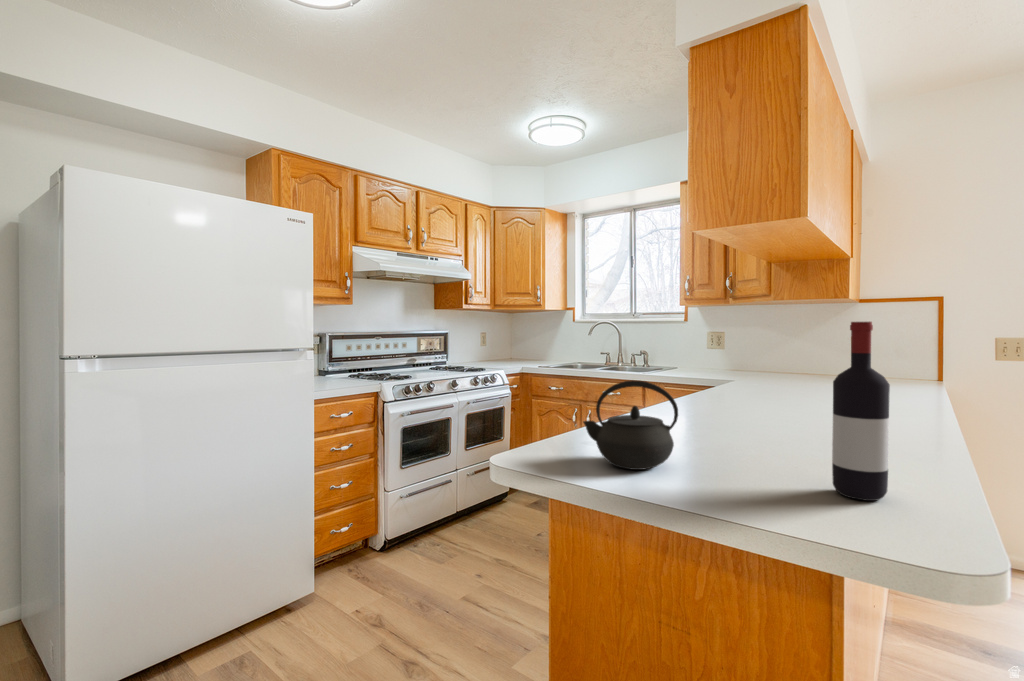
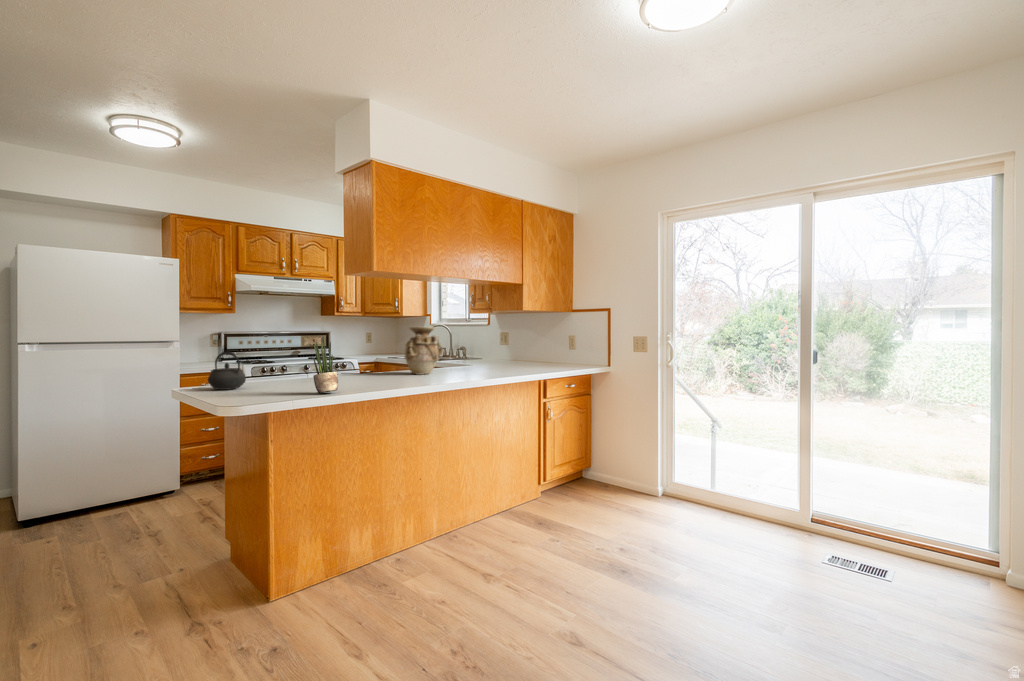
wine bottle: present [832,322,890,501] -> none [261,325,281,396]
vase: none [736,324,803,404] -> present [404,327,443,375]
potted plant: none [893,348,983,484] -> present [313,338,338,393]

